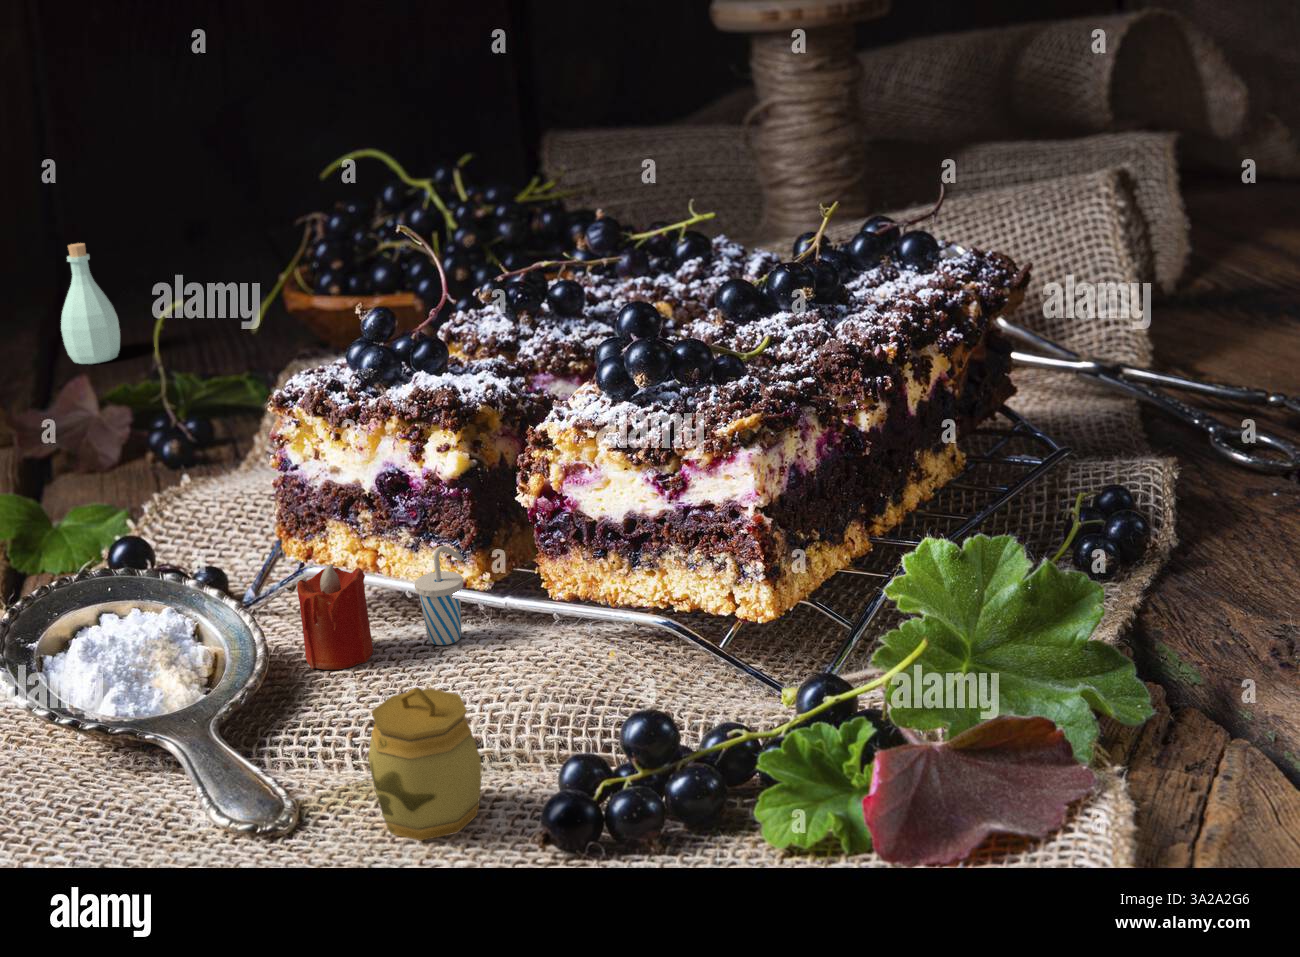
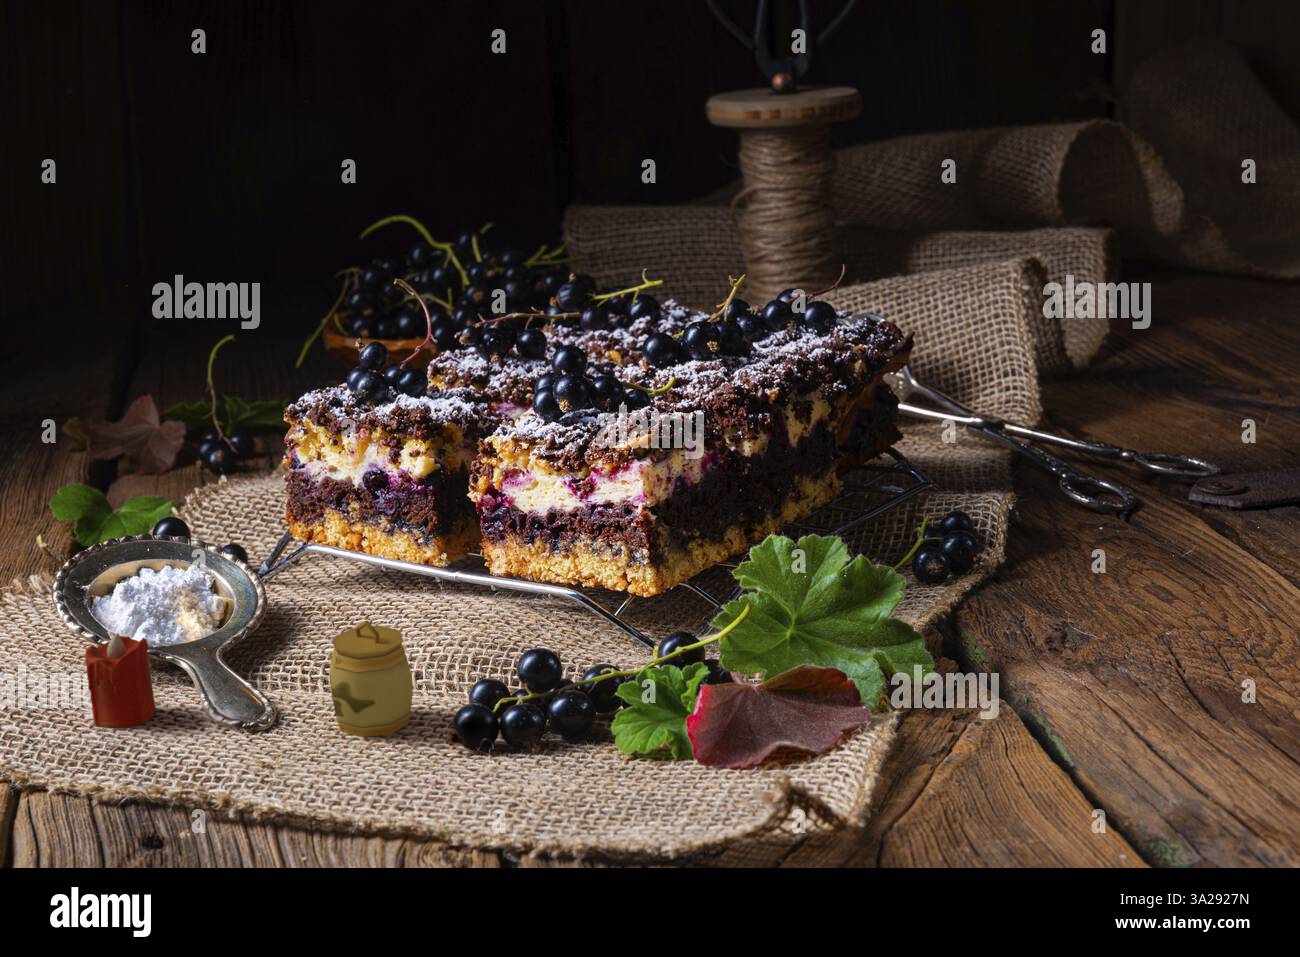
bottle: present [61,243,120,364] -> none [134,283,183,385]
cup: present [415,546,463,645] -> none [387,530,427,609]
candle: present [297,564,373,670] -> present [85,633,156,728]

